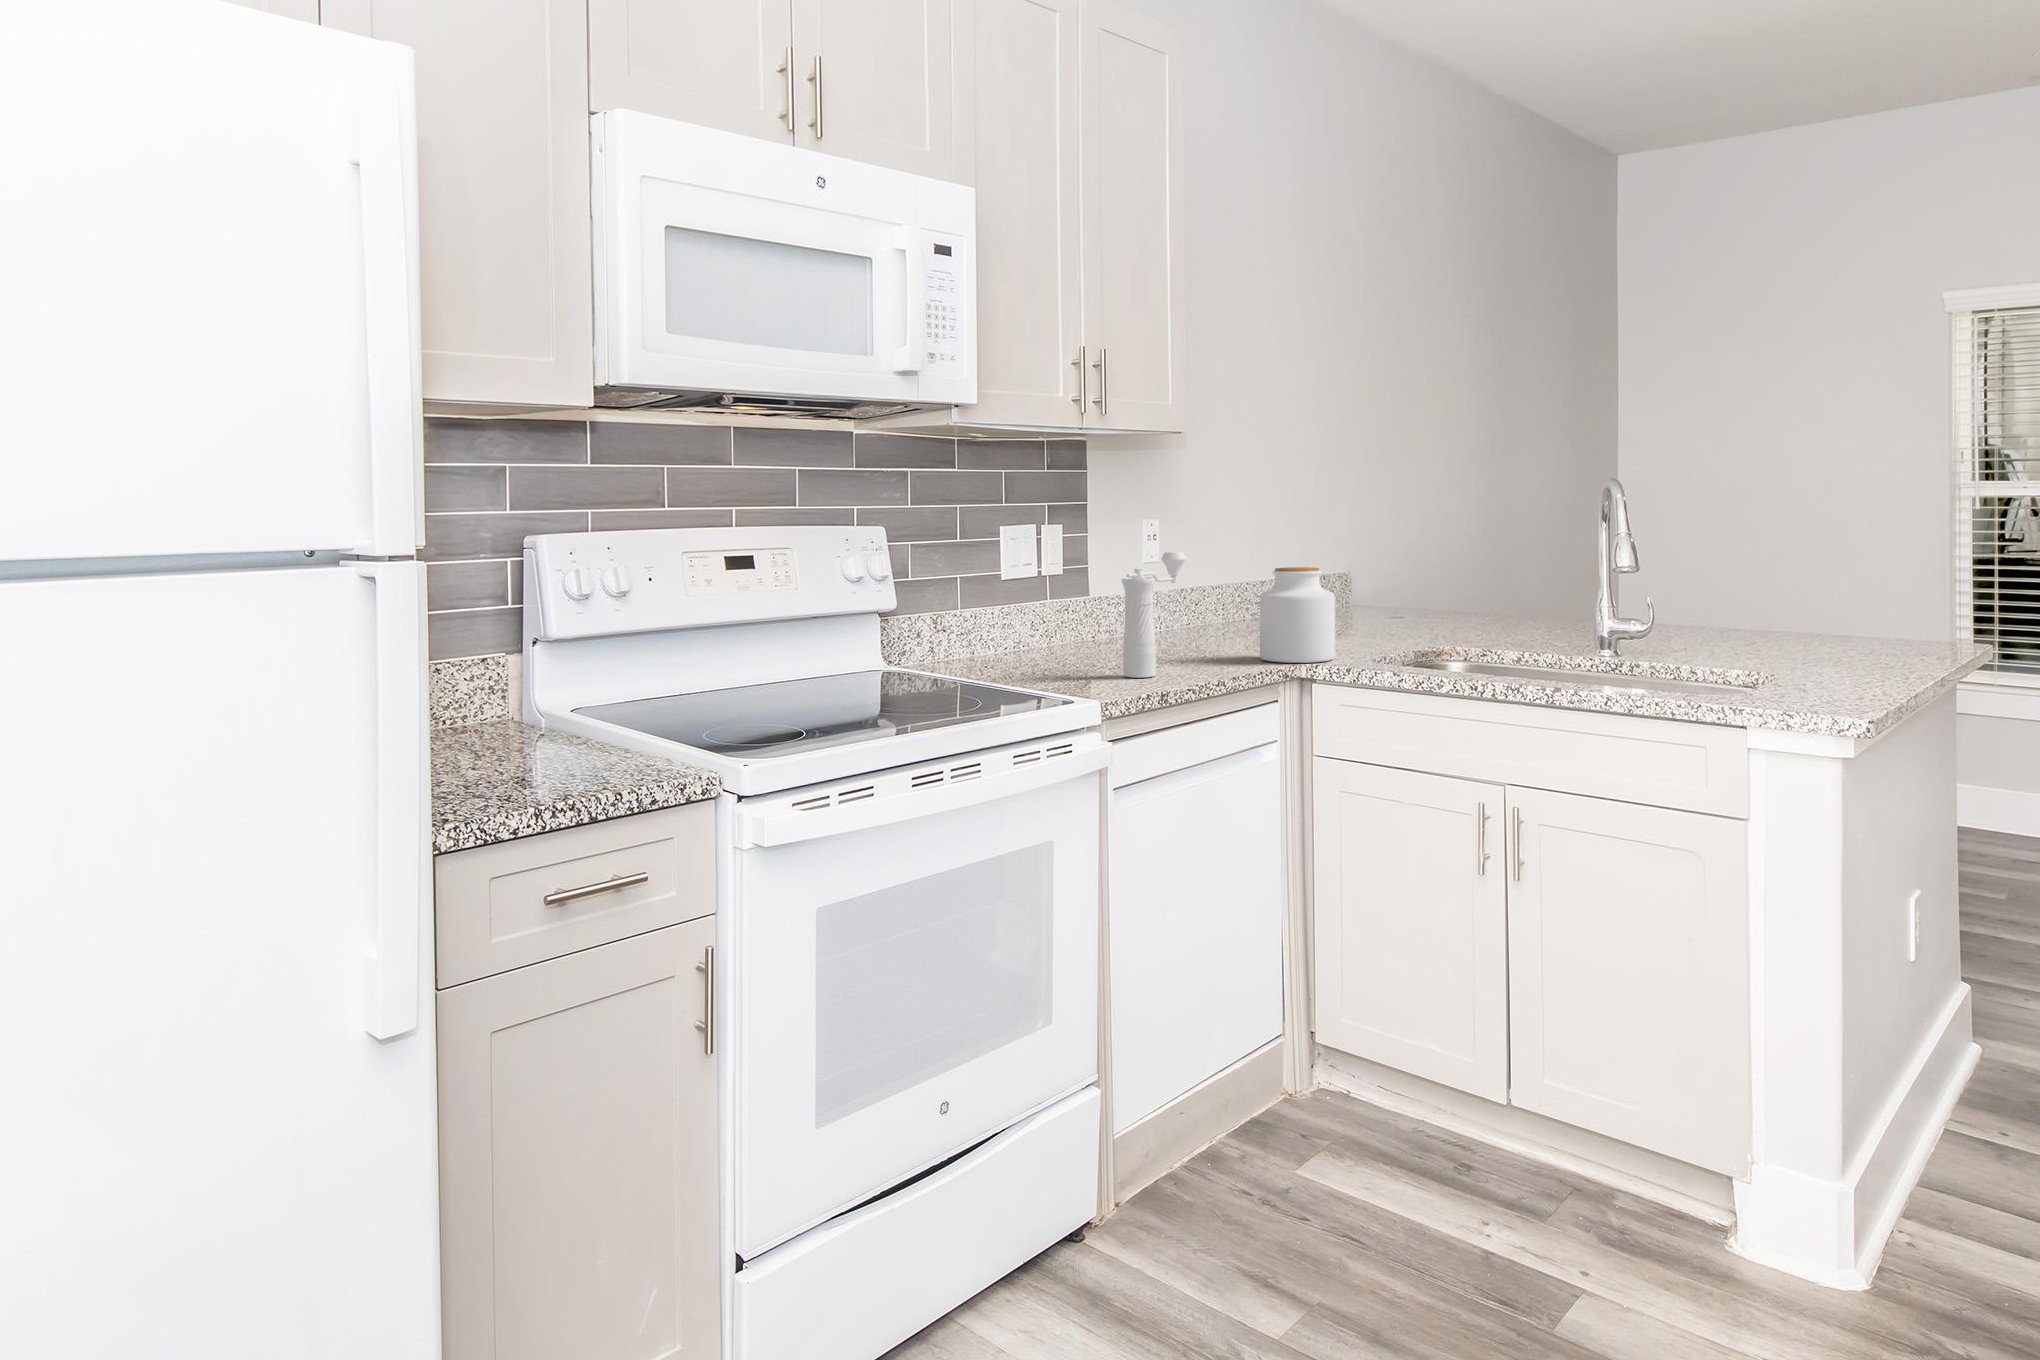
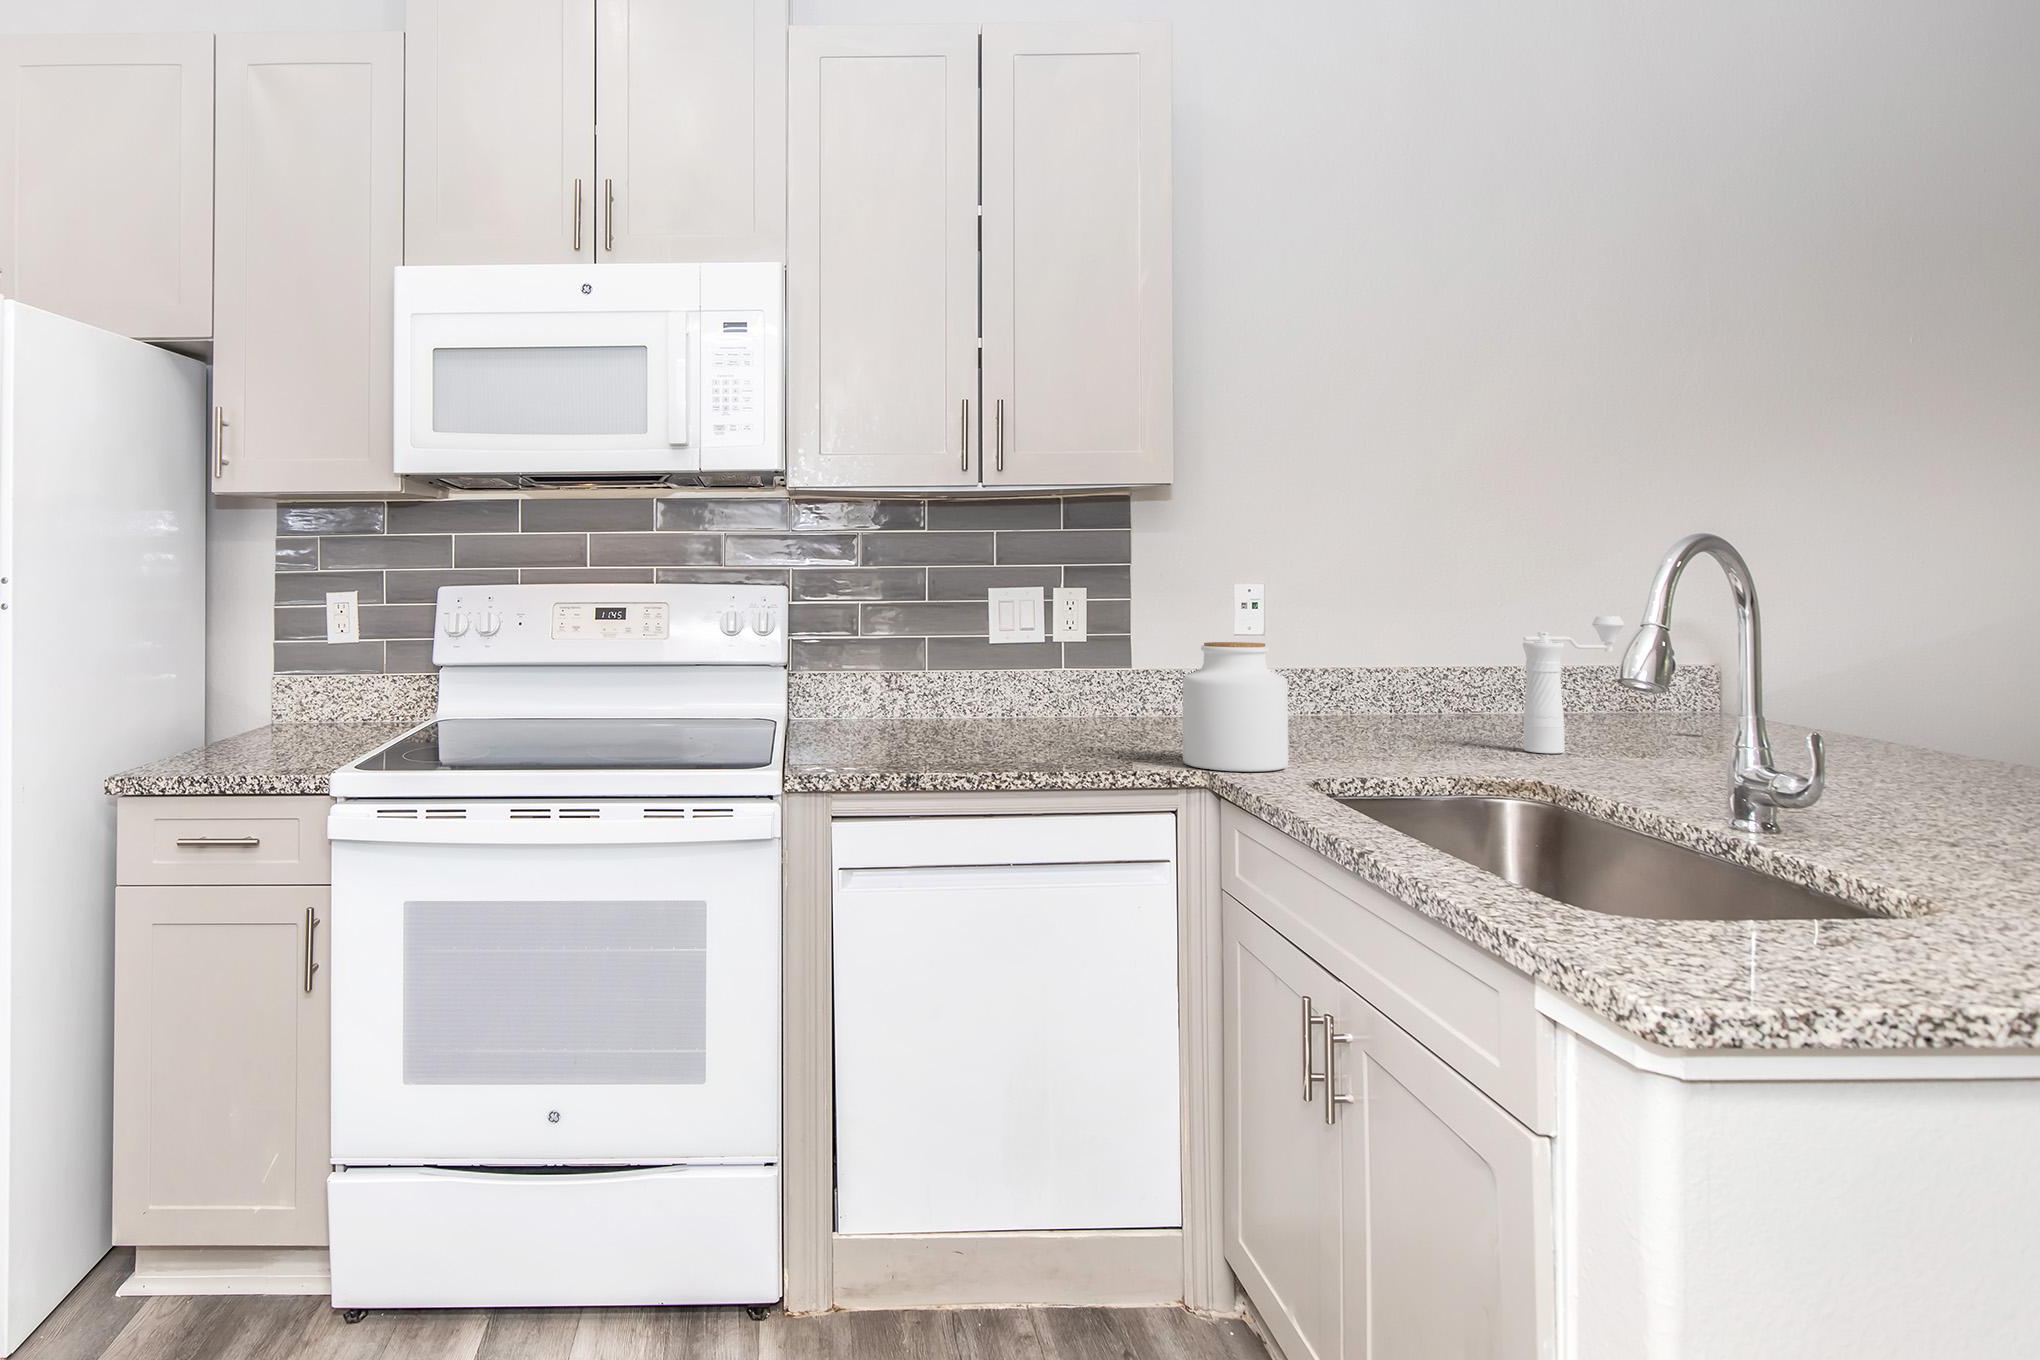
pepper mill: present [1122,552,1186,678] -> present [1523,616,1624,754]

